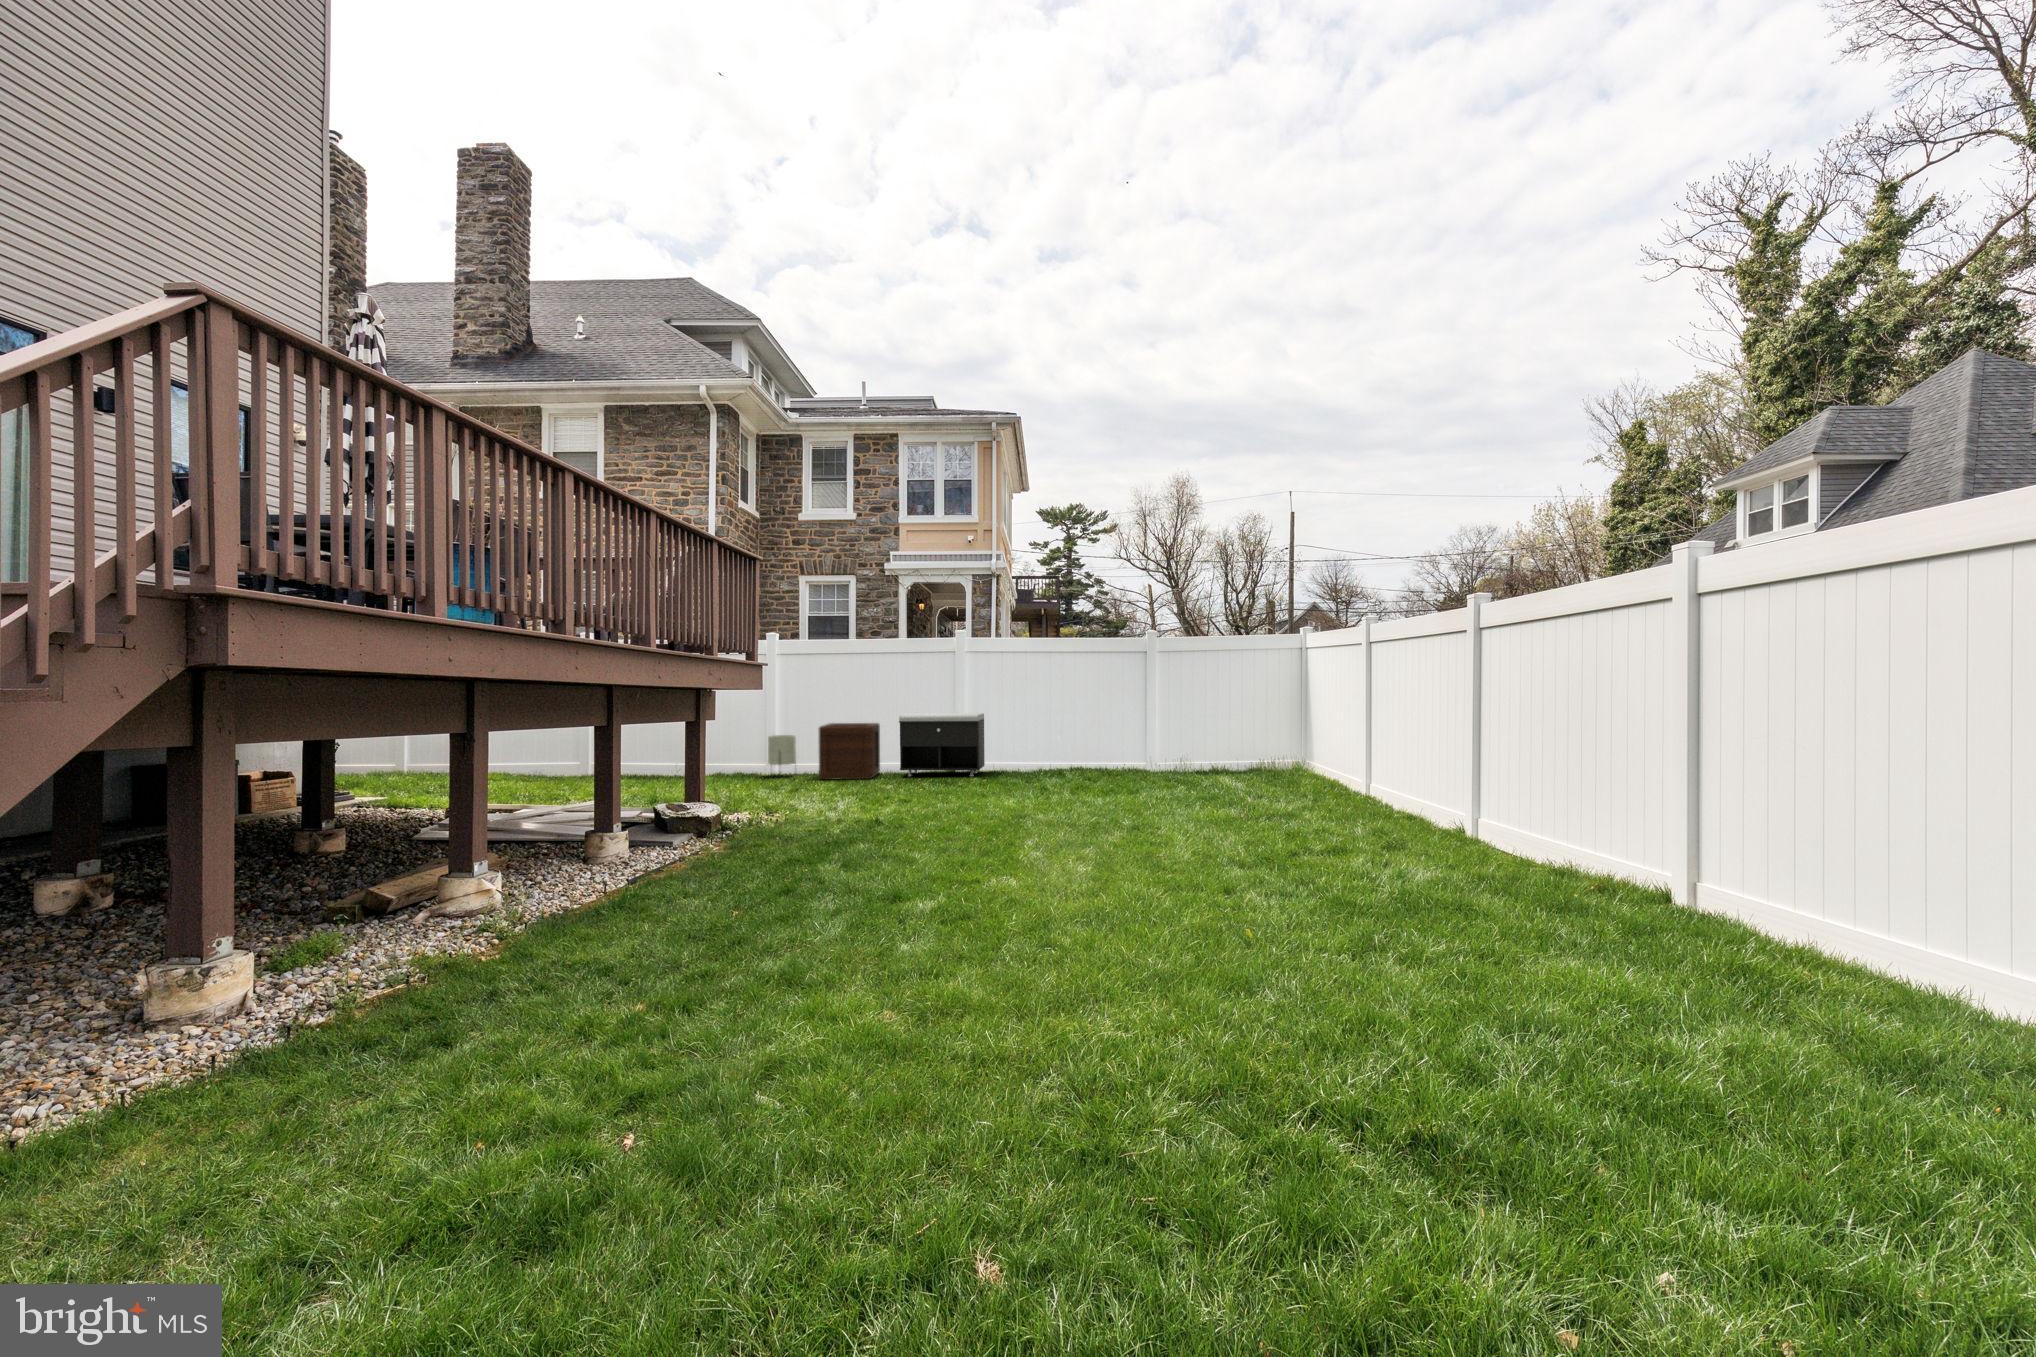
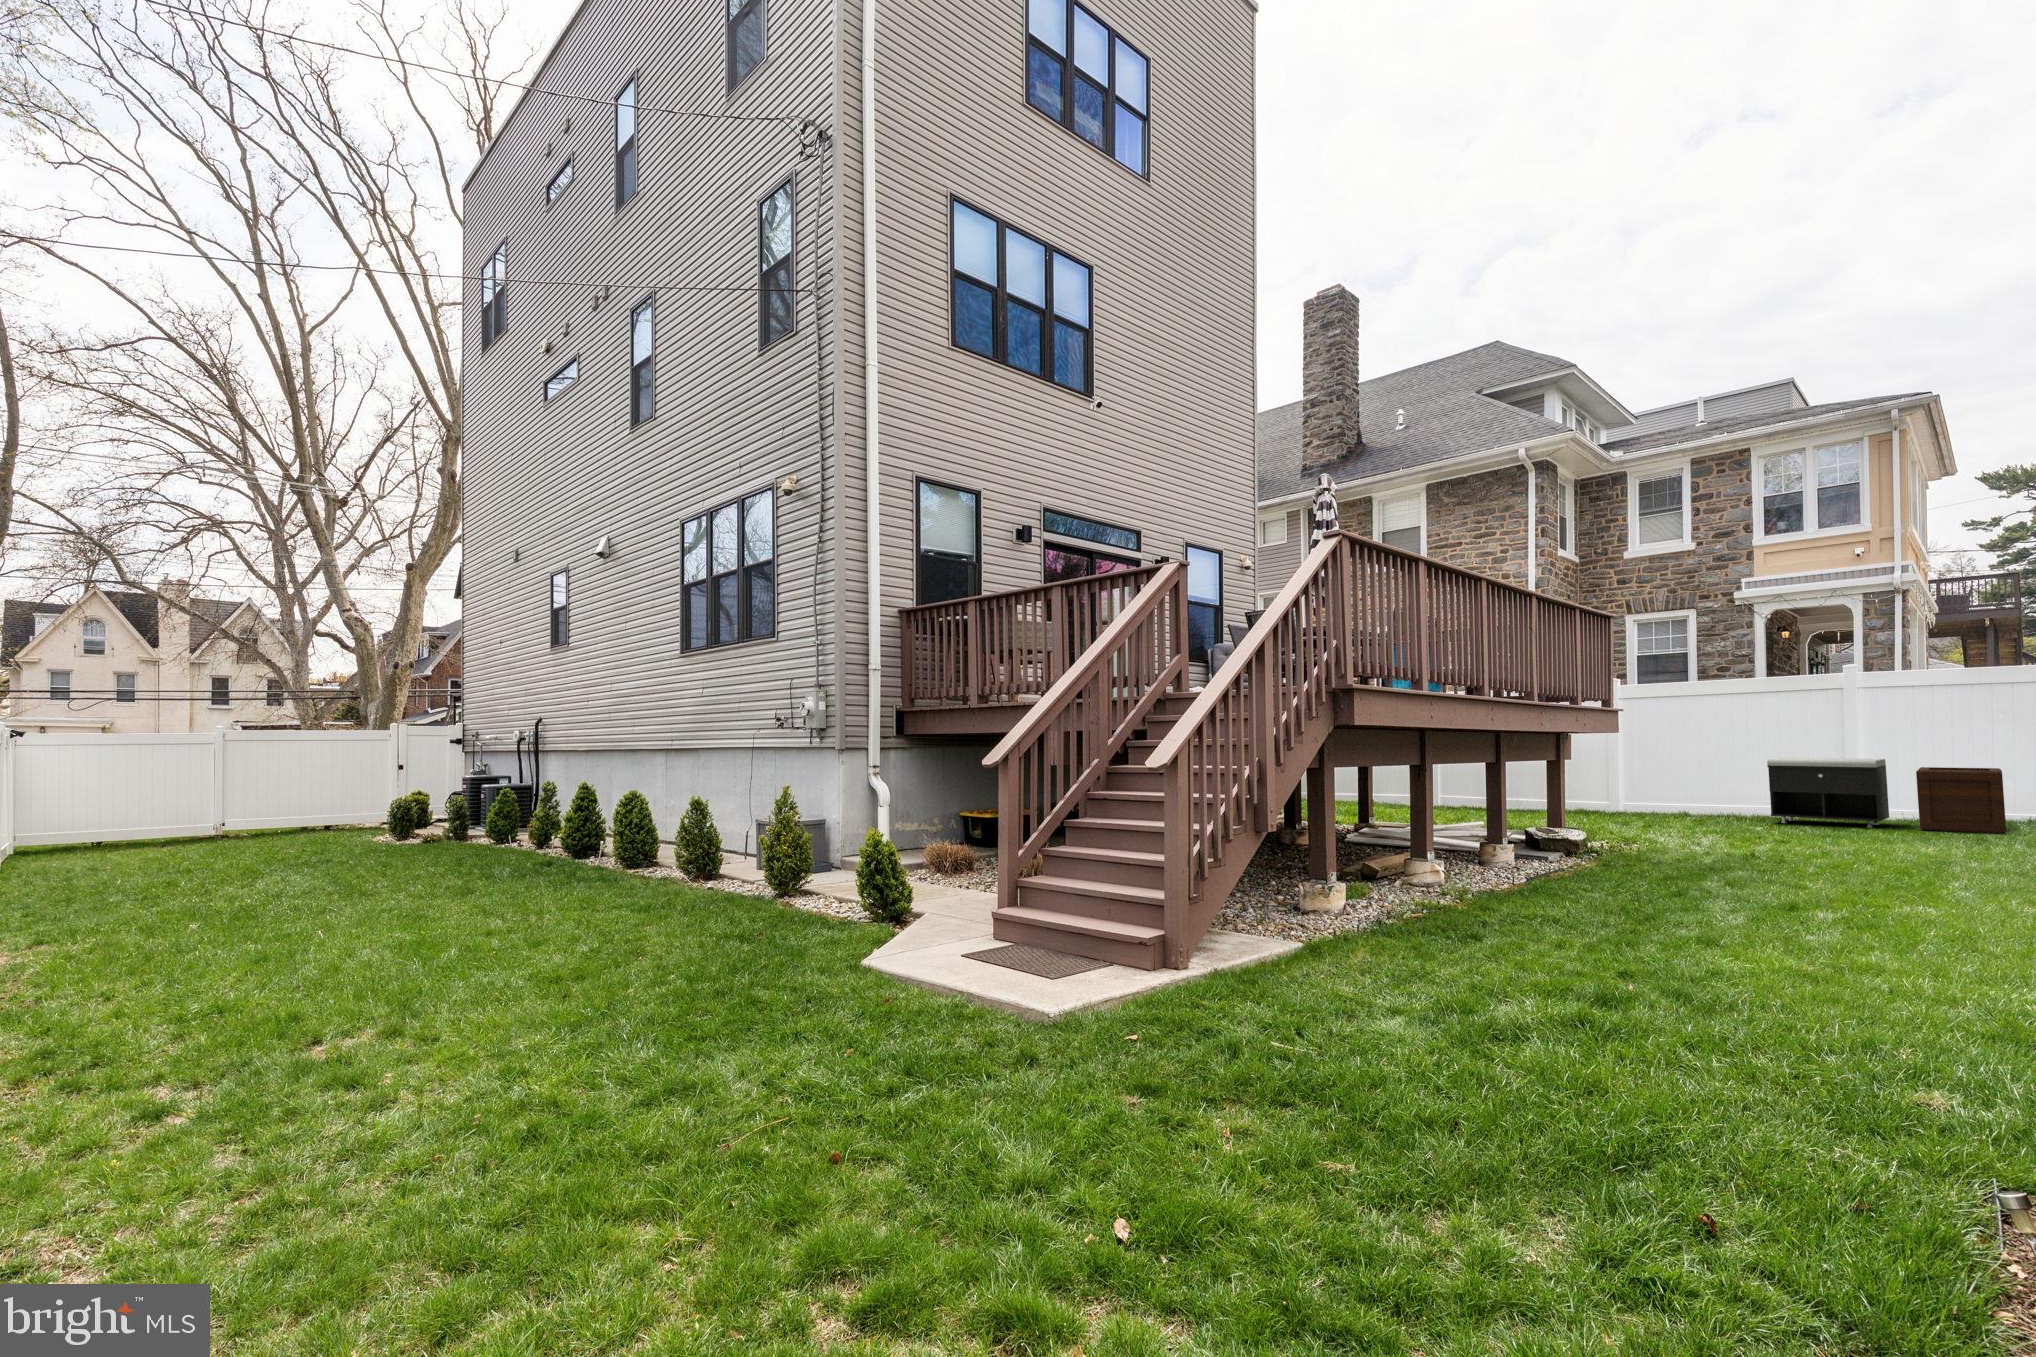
wooden crate: present [819,723,880,780] -> present [1916,767,2006,834]
planter: present [768,735,796,766] -> none [1612,776,1645,817]

